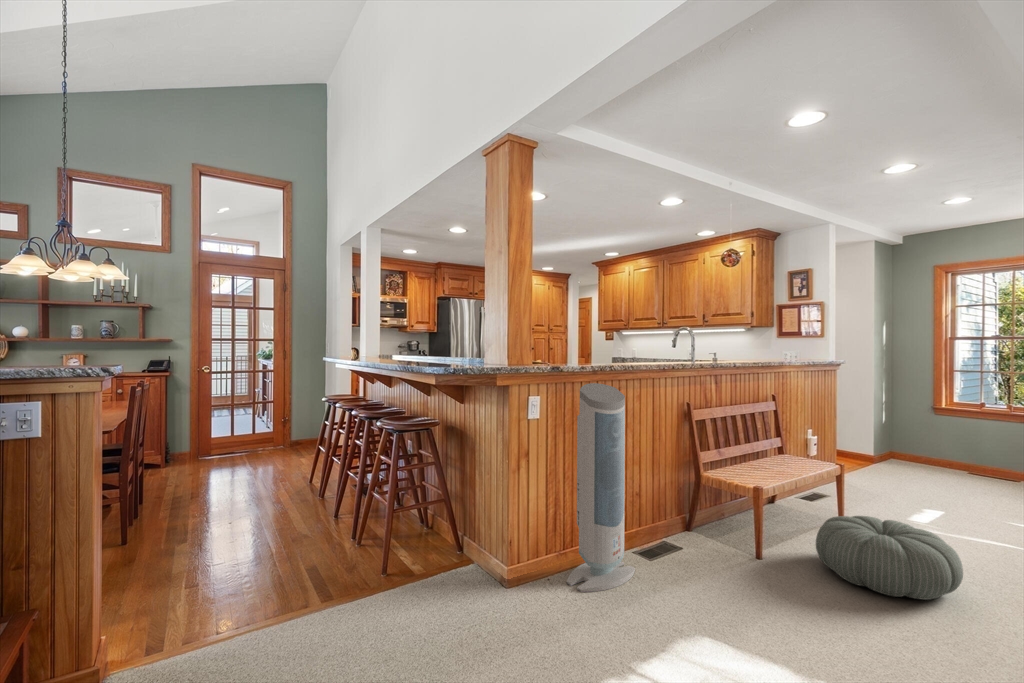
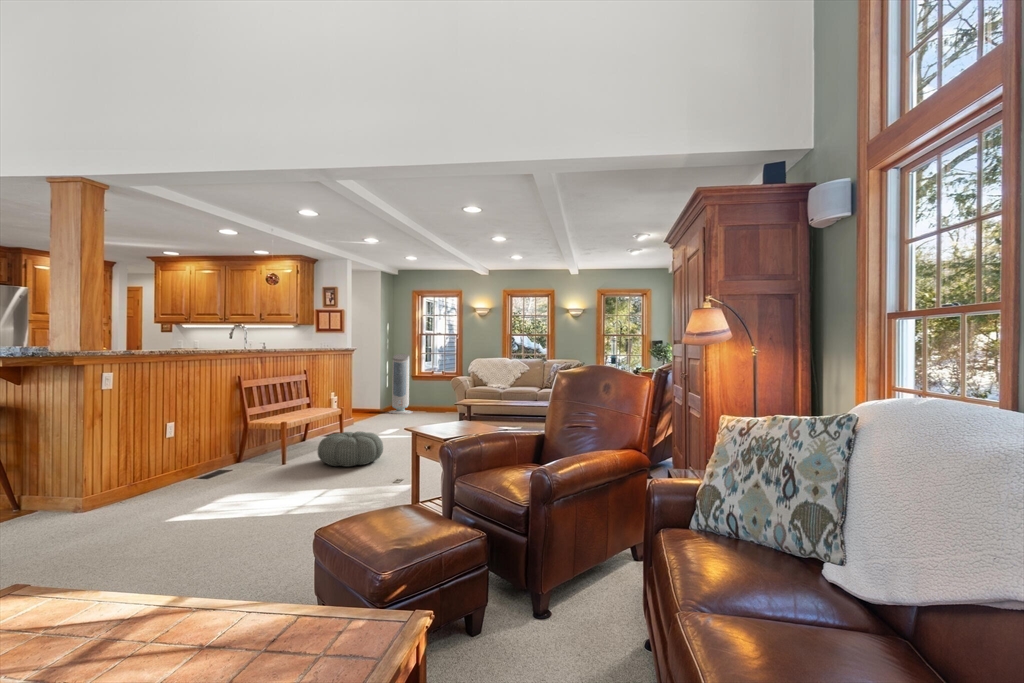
air purifier: present [567,383,635,592] -> present [388,354,413,414]

